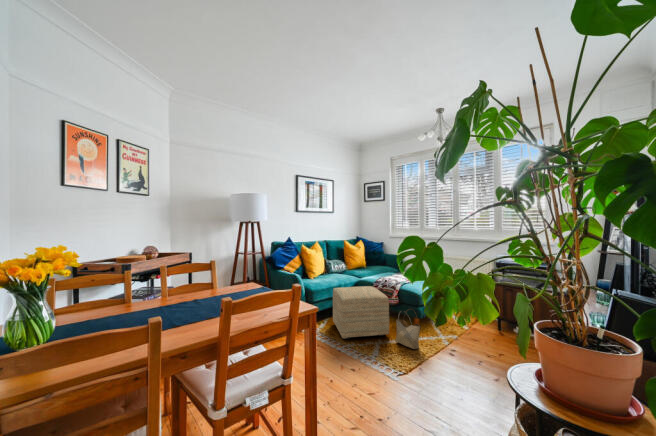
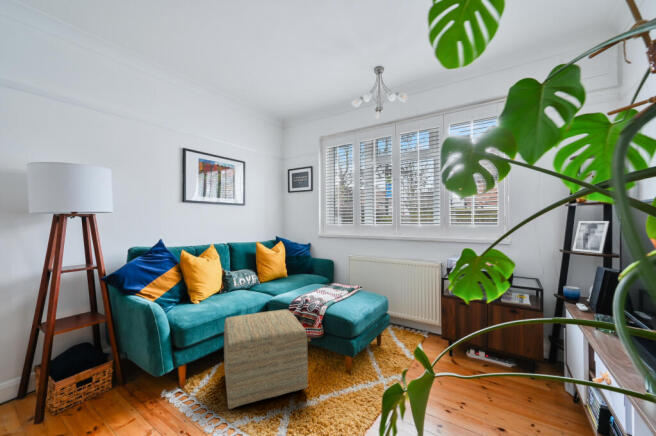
woven basket: present [396,311,421,349] -> none [316,348,354,416]

